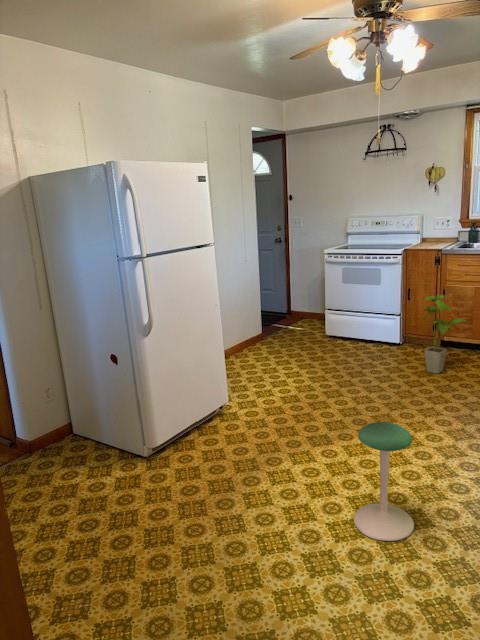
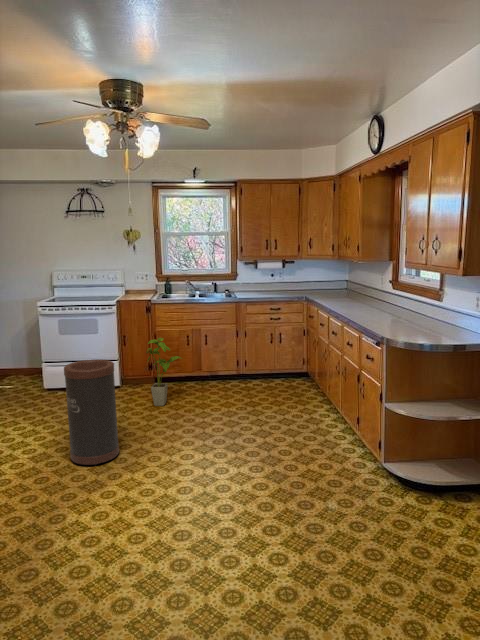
trash can: none [311,311,363,421] -> present [64,359,119,465]
stool: present [354,422,414,541] -> none [158,445,208,548]

